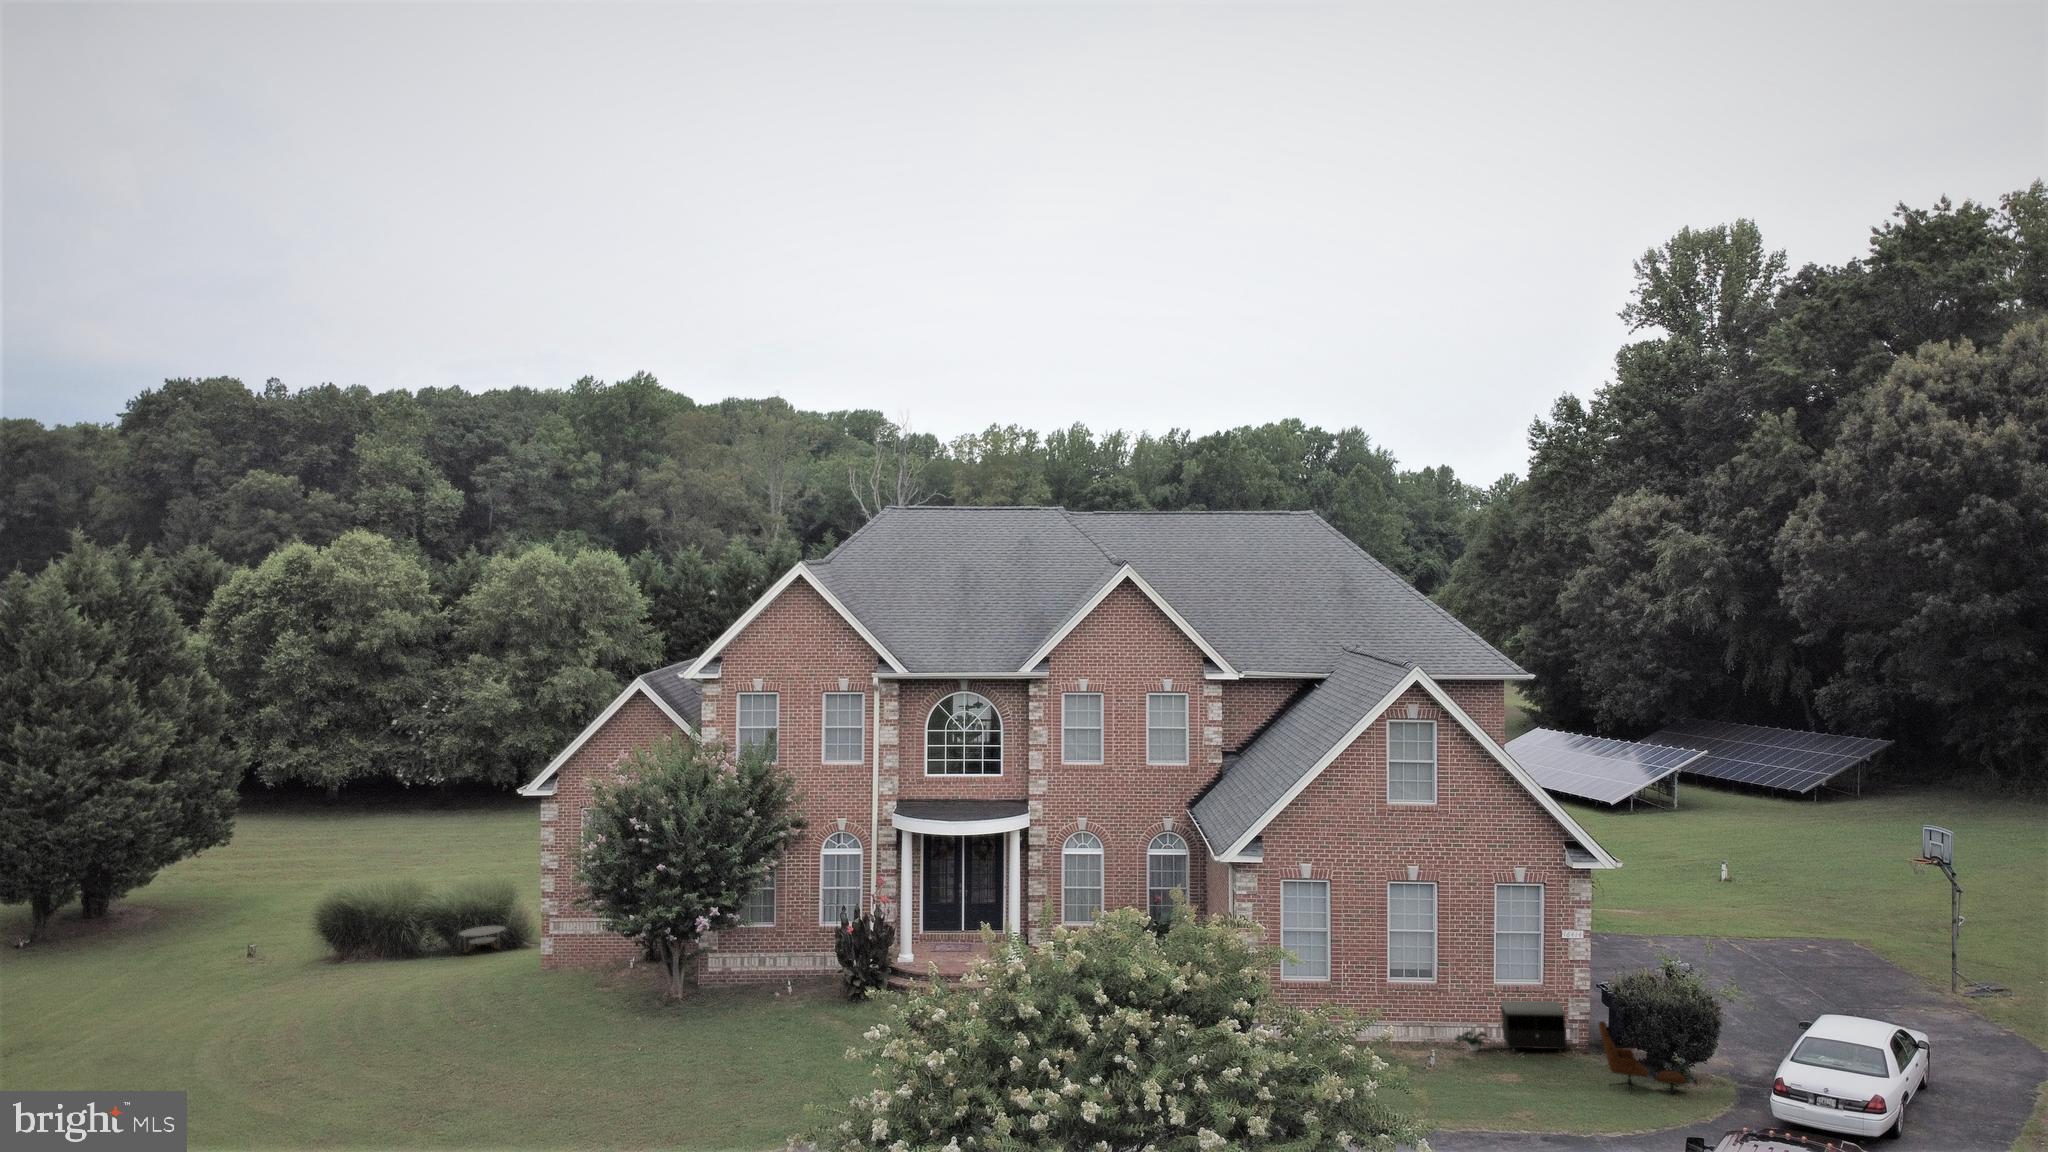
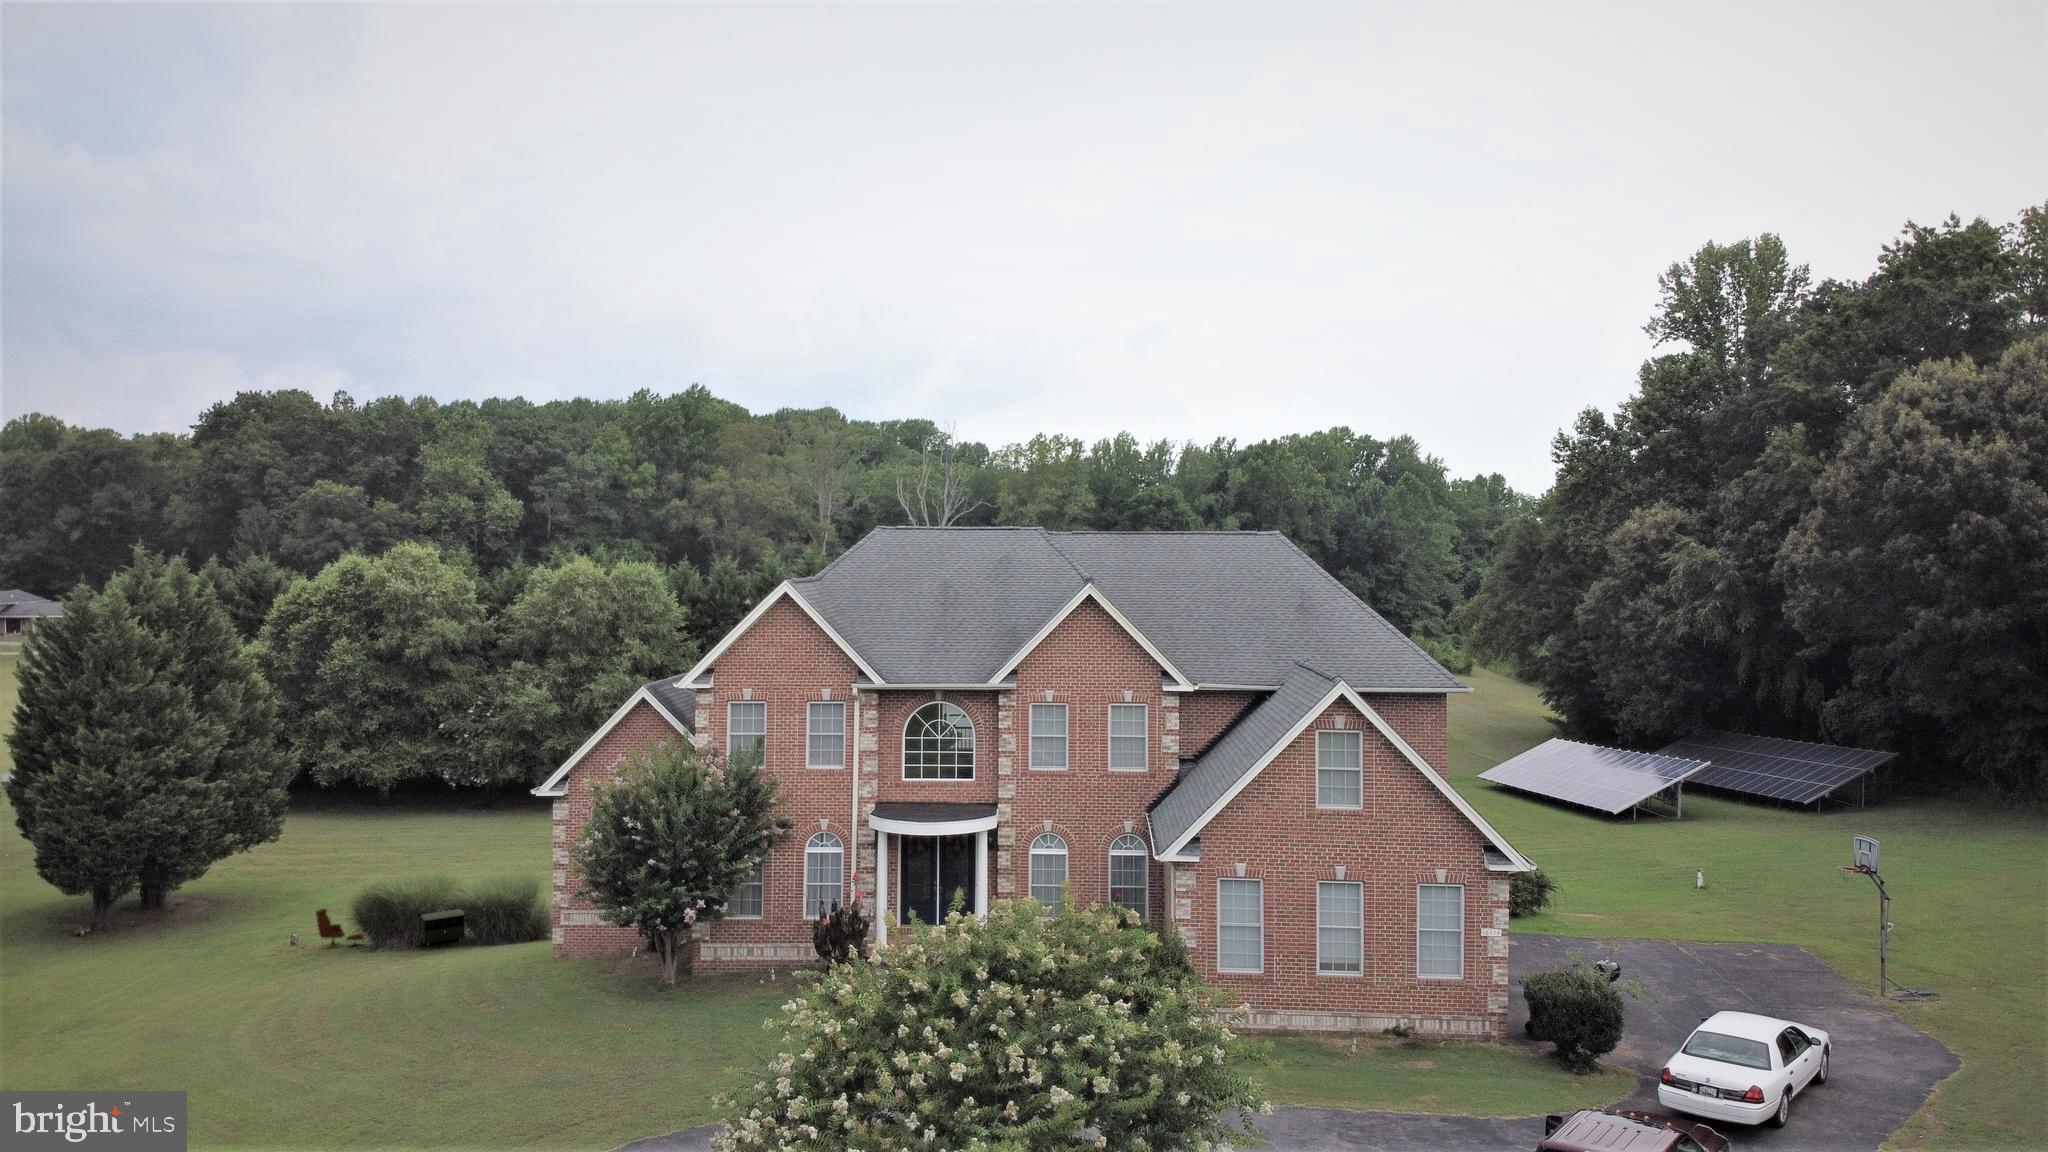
round table: present [460,926,505,953] -> none [478,917,522,942]
storage bench: present [1501,1000,1567,1051] -> present [421,909,465,946]
lounge chair: present [1599,1021,1686,1094] -> present [316,909,364,946]

